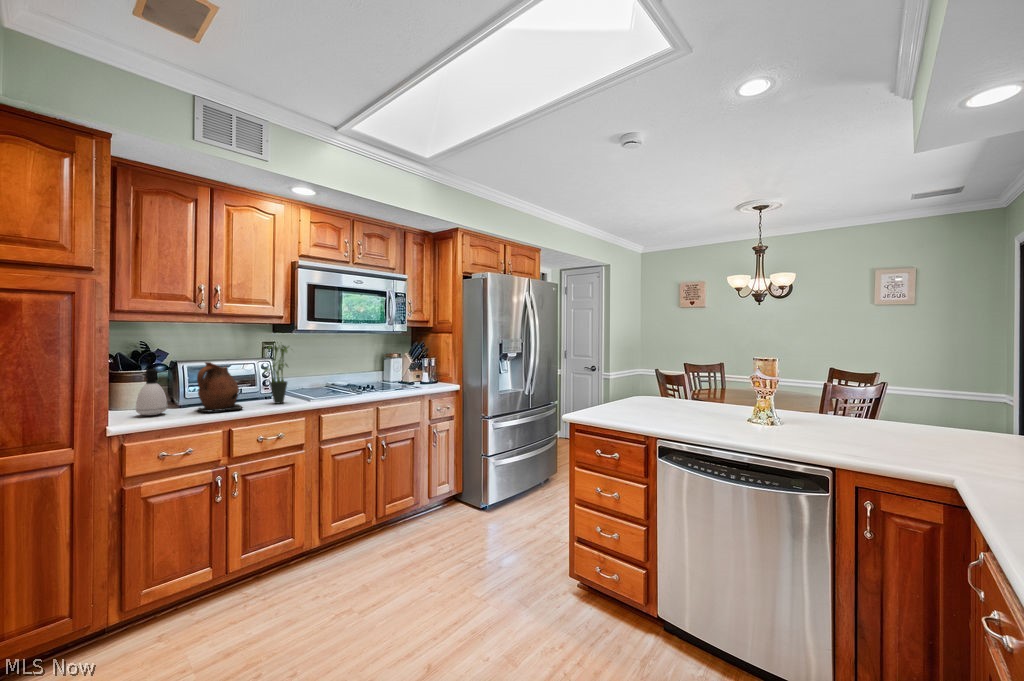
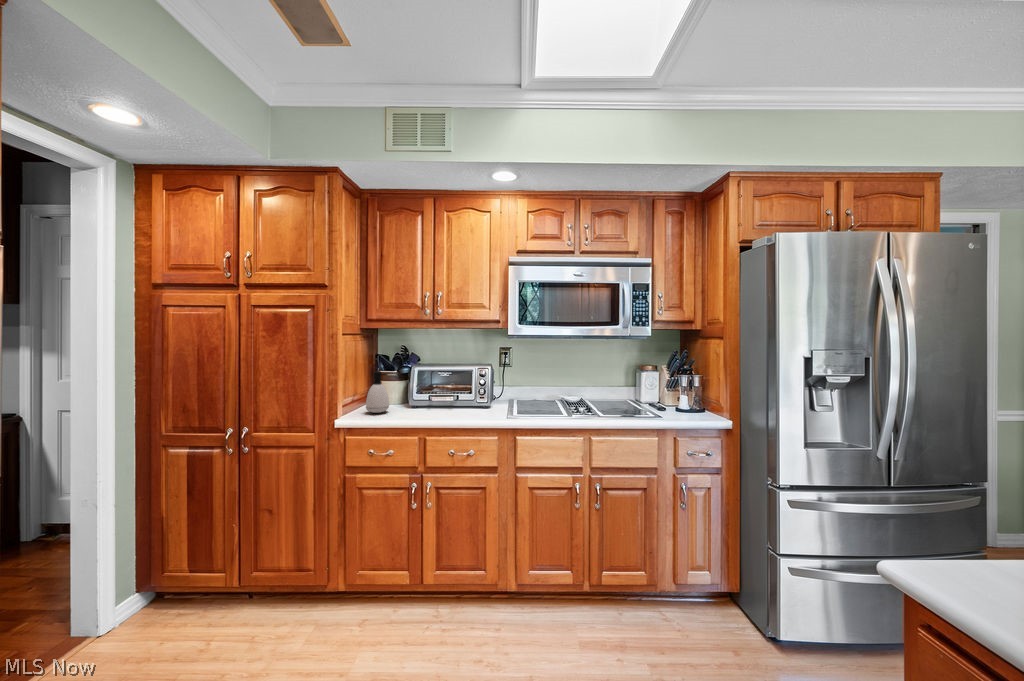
potted plant: present [264,345,288,404] -> none [466,349,495,416]
ceramic pitcher: present [197,362,242,412] -> none [404,368,448,419]

